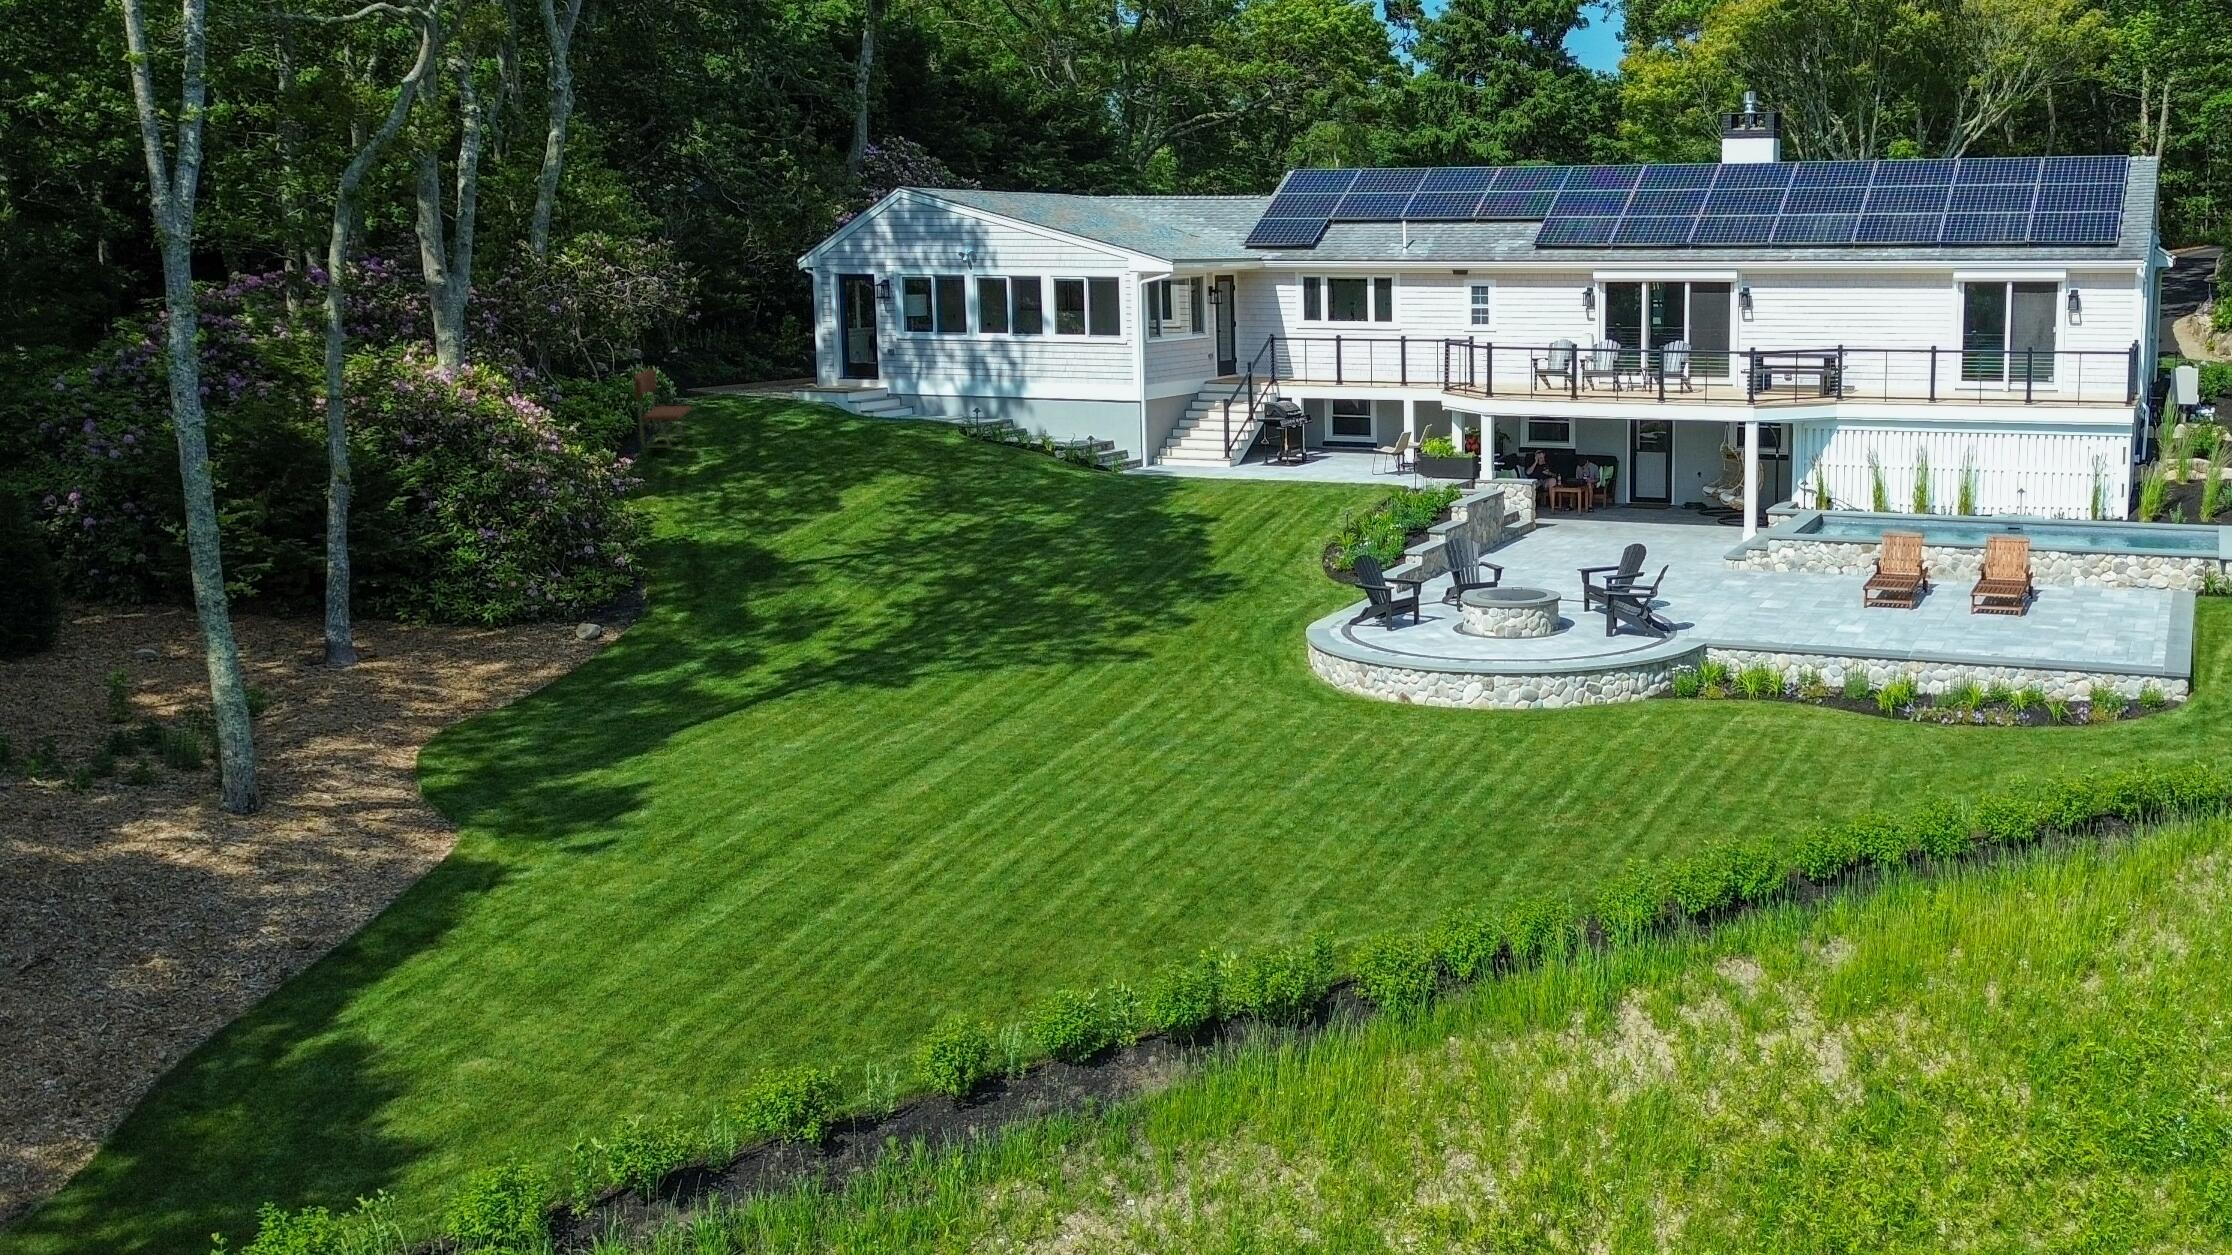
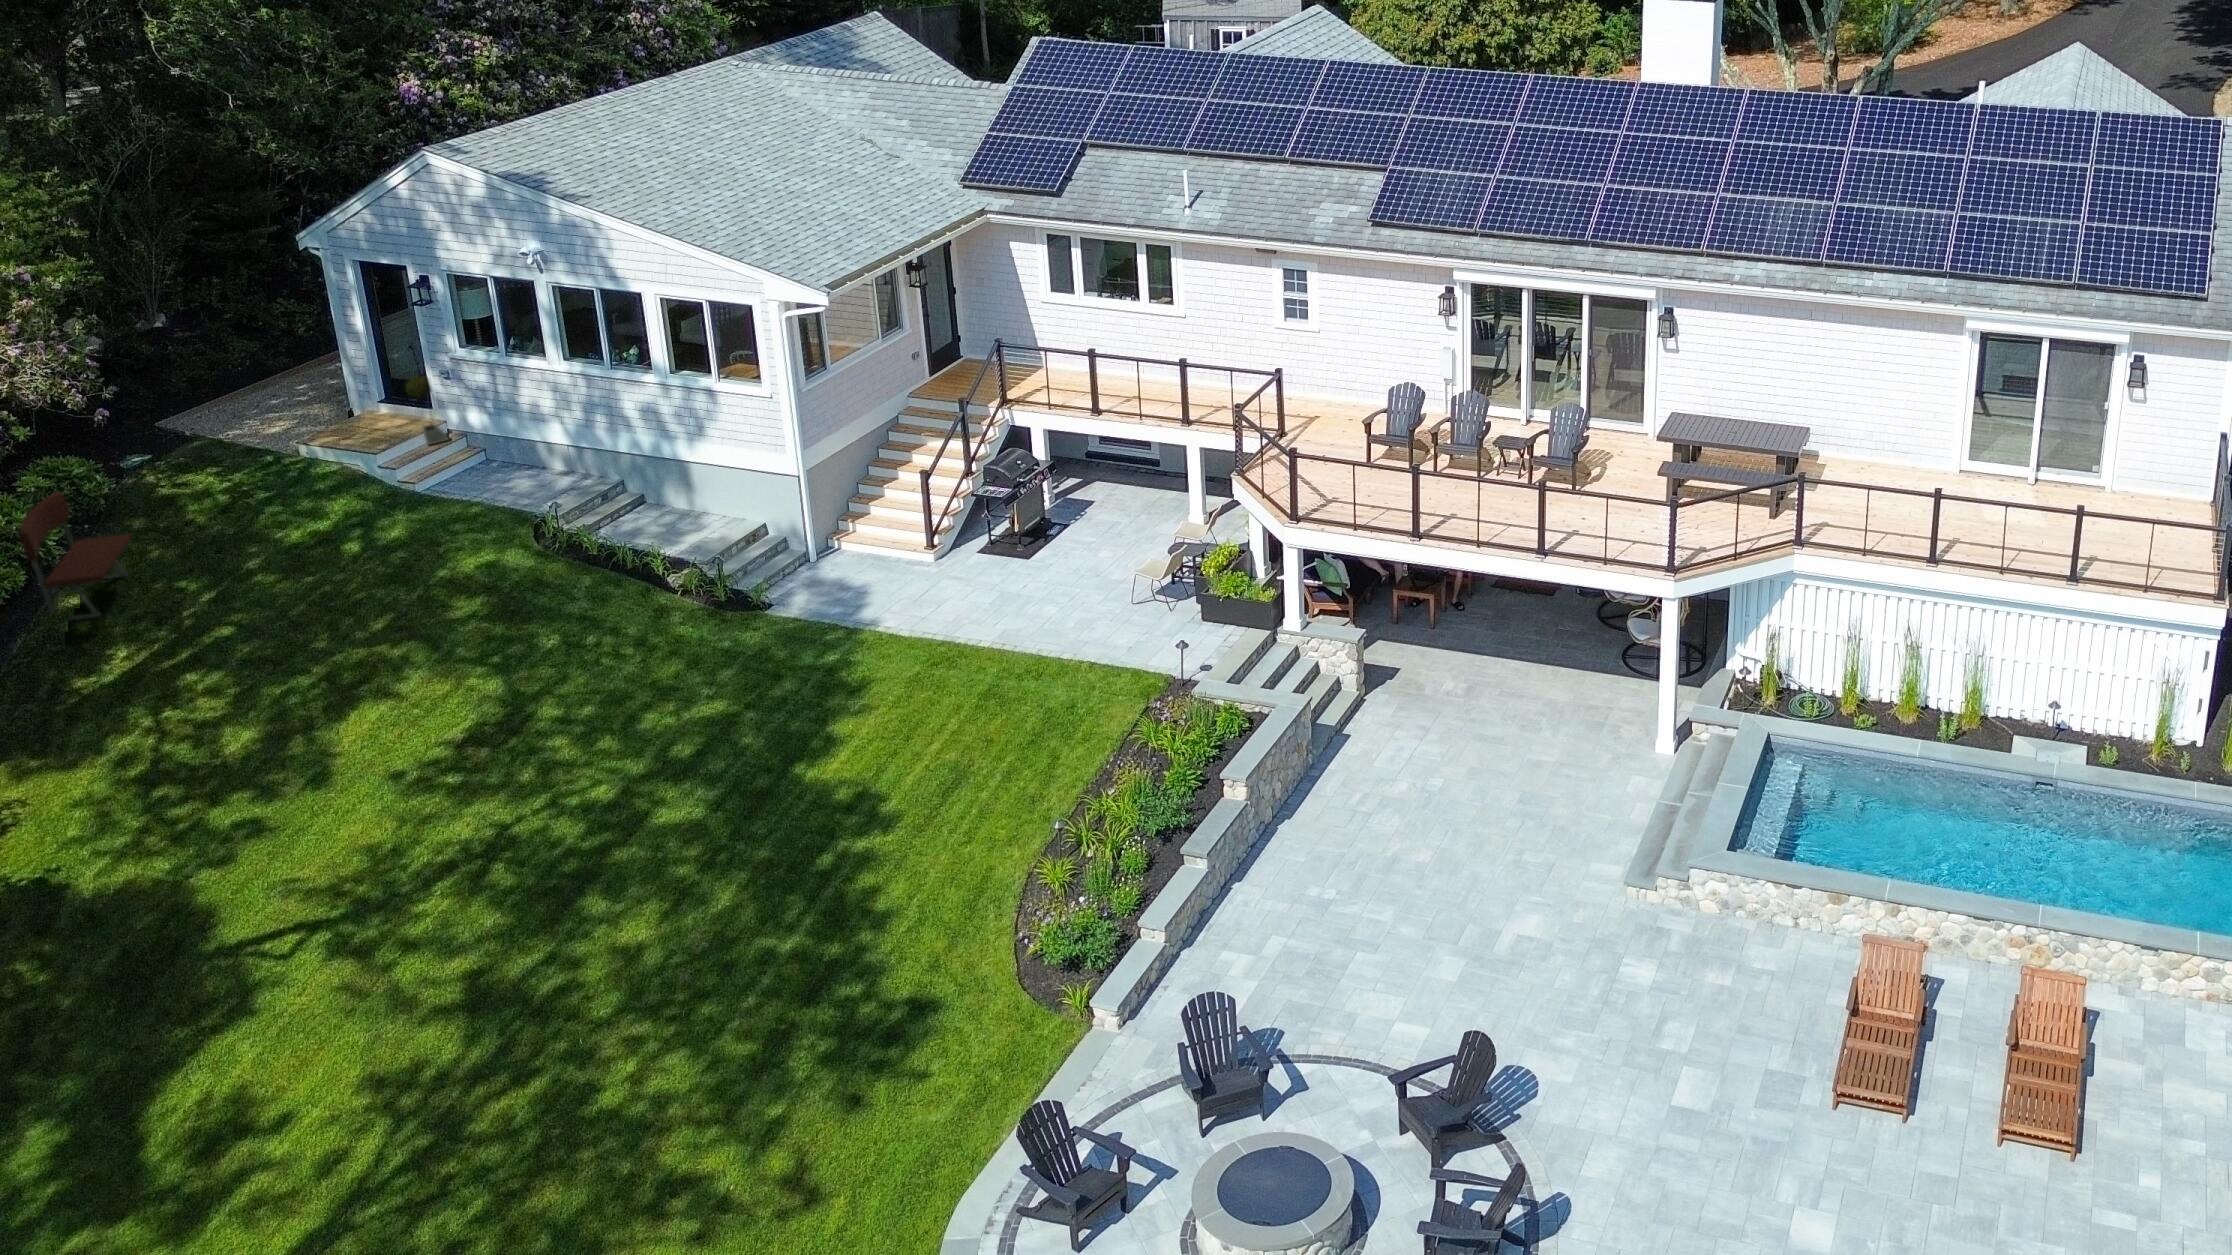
potted tree: none [861,355,884,404] -> present [406,376,448,444]

